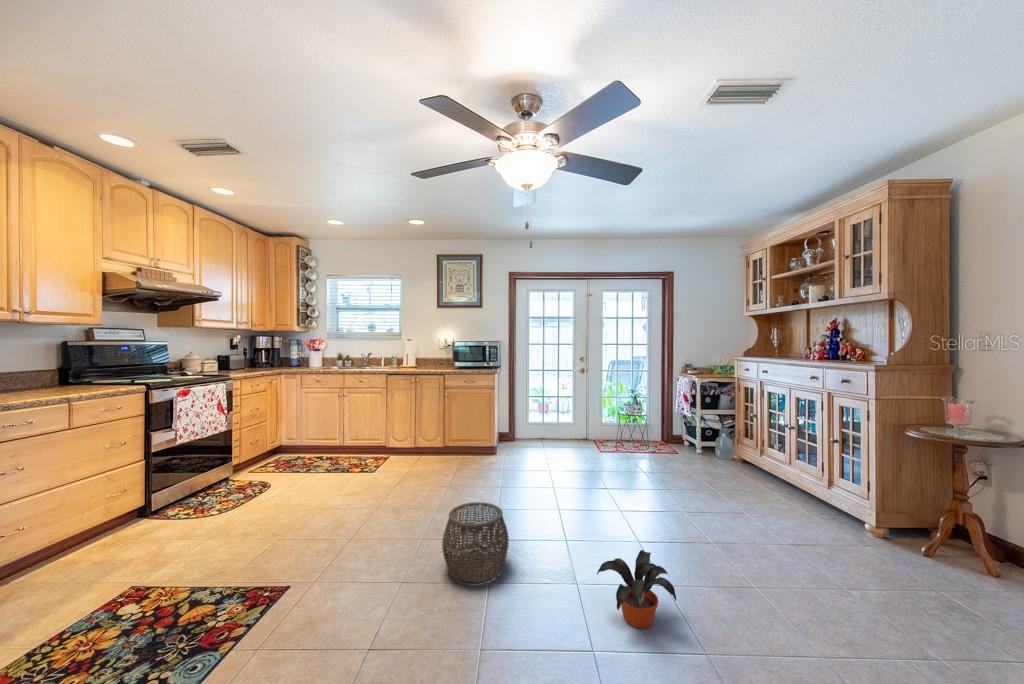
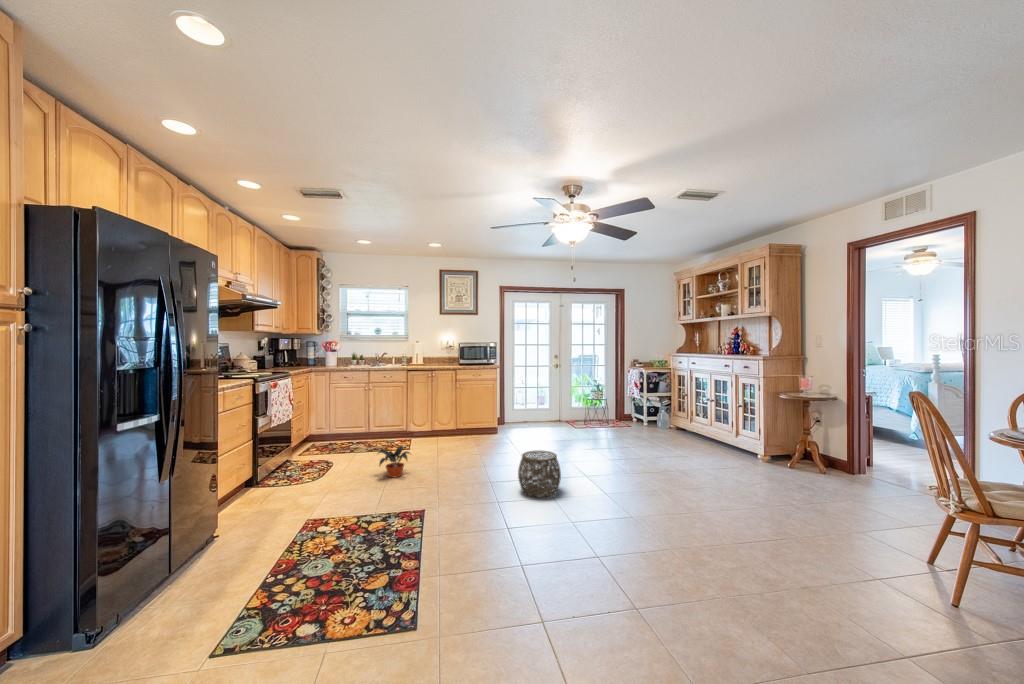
potted plant: present [597,550,676,628] -> present [378,446,410,478]

